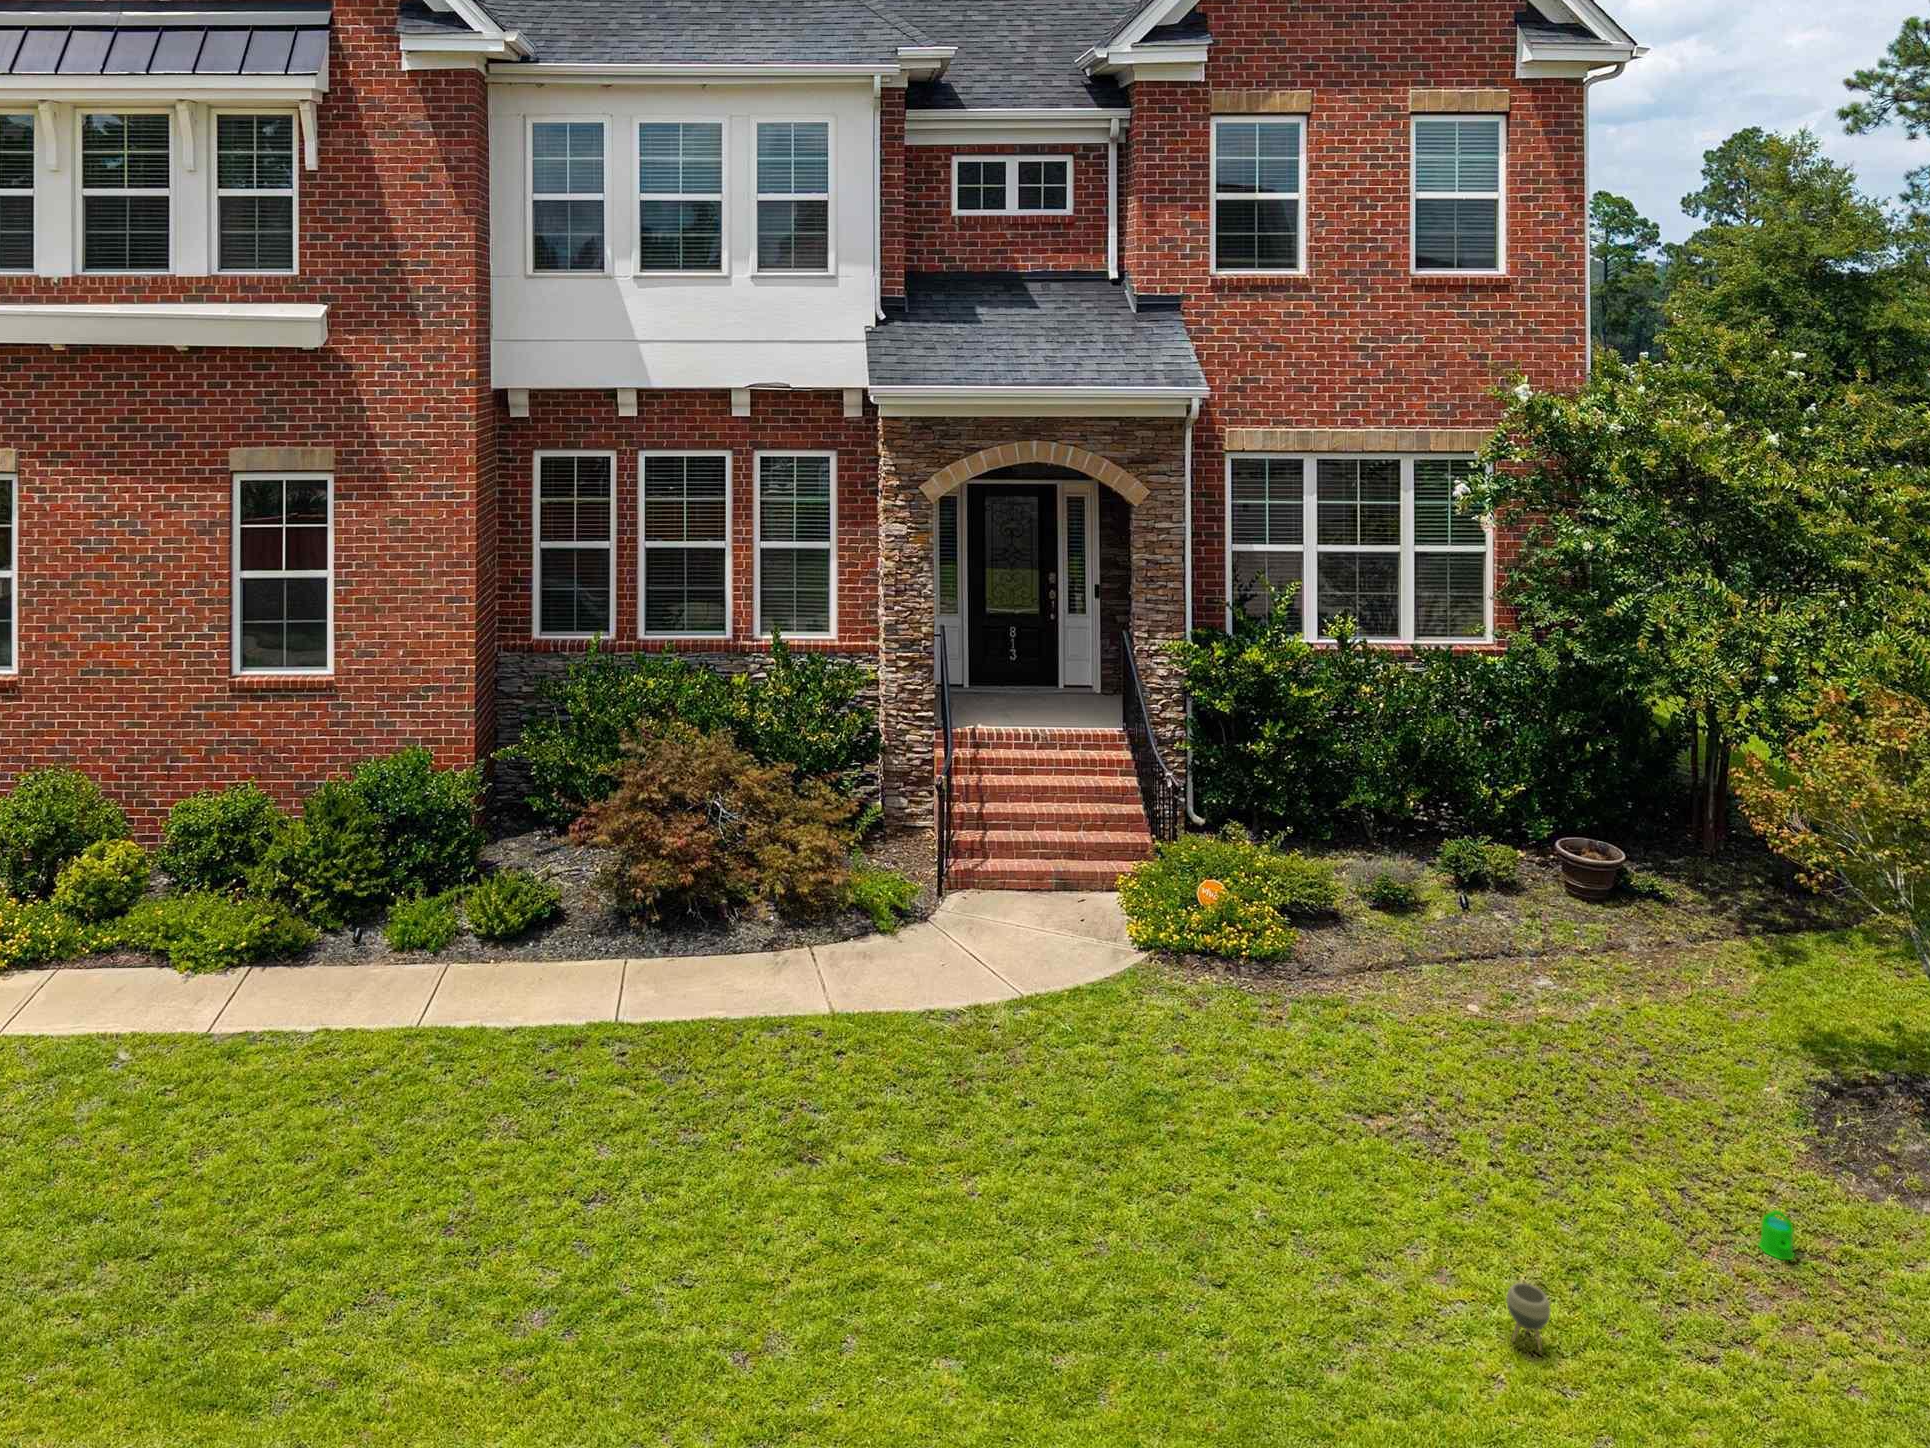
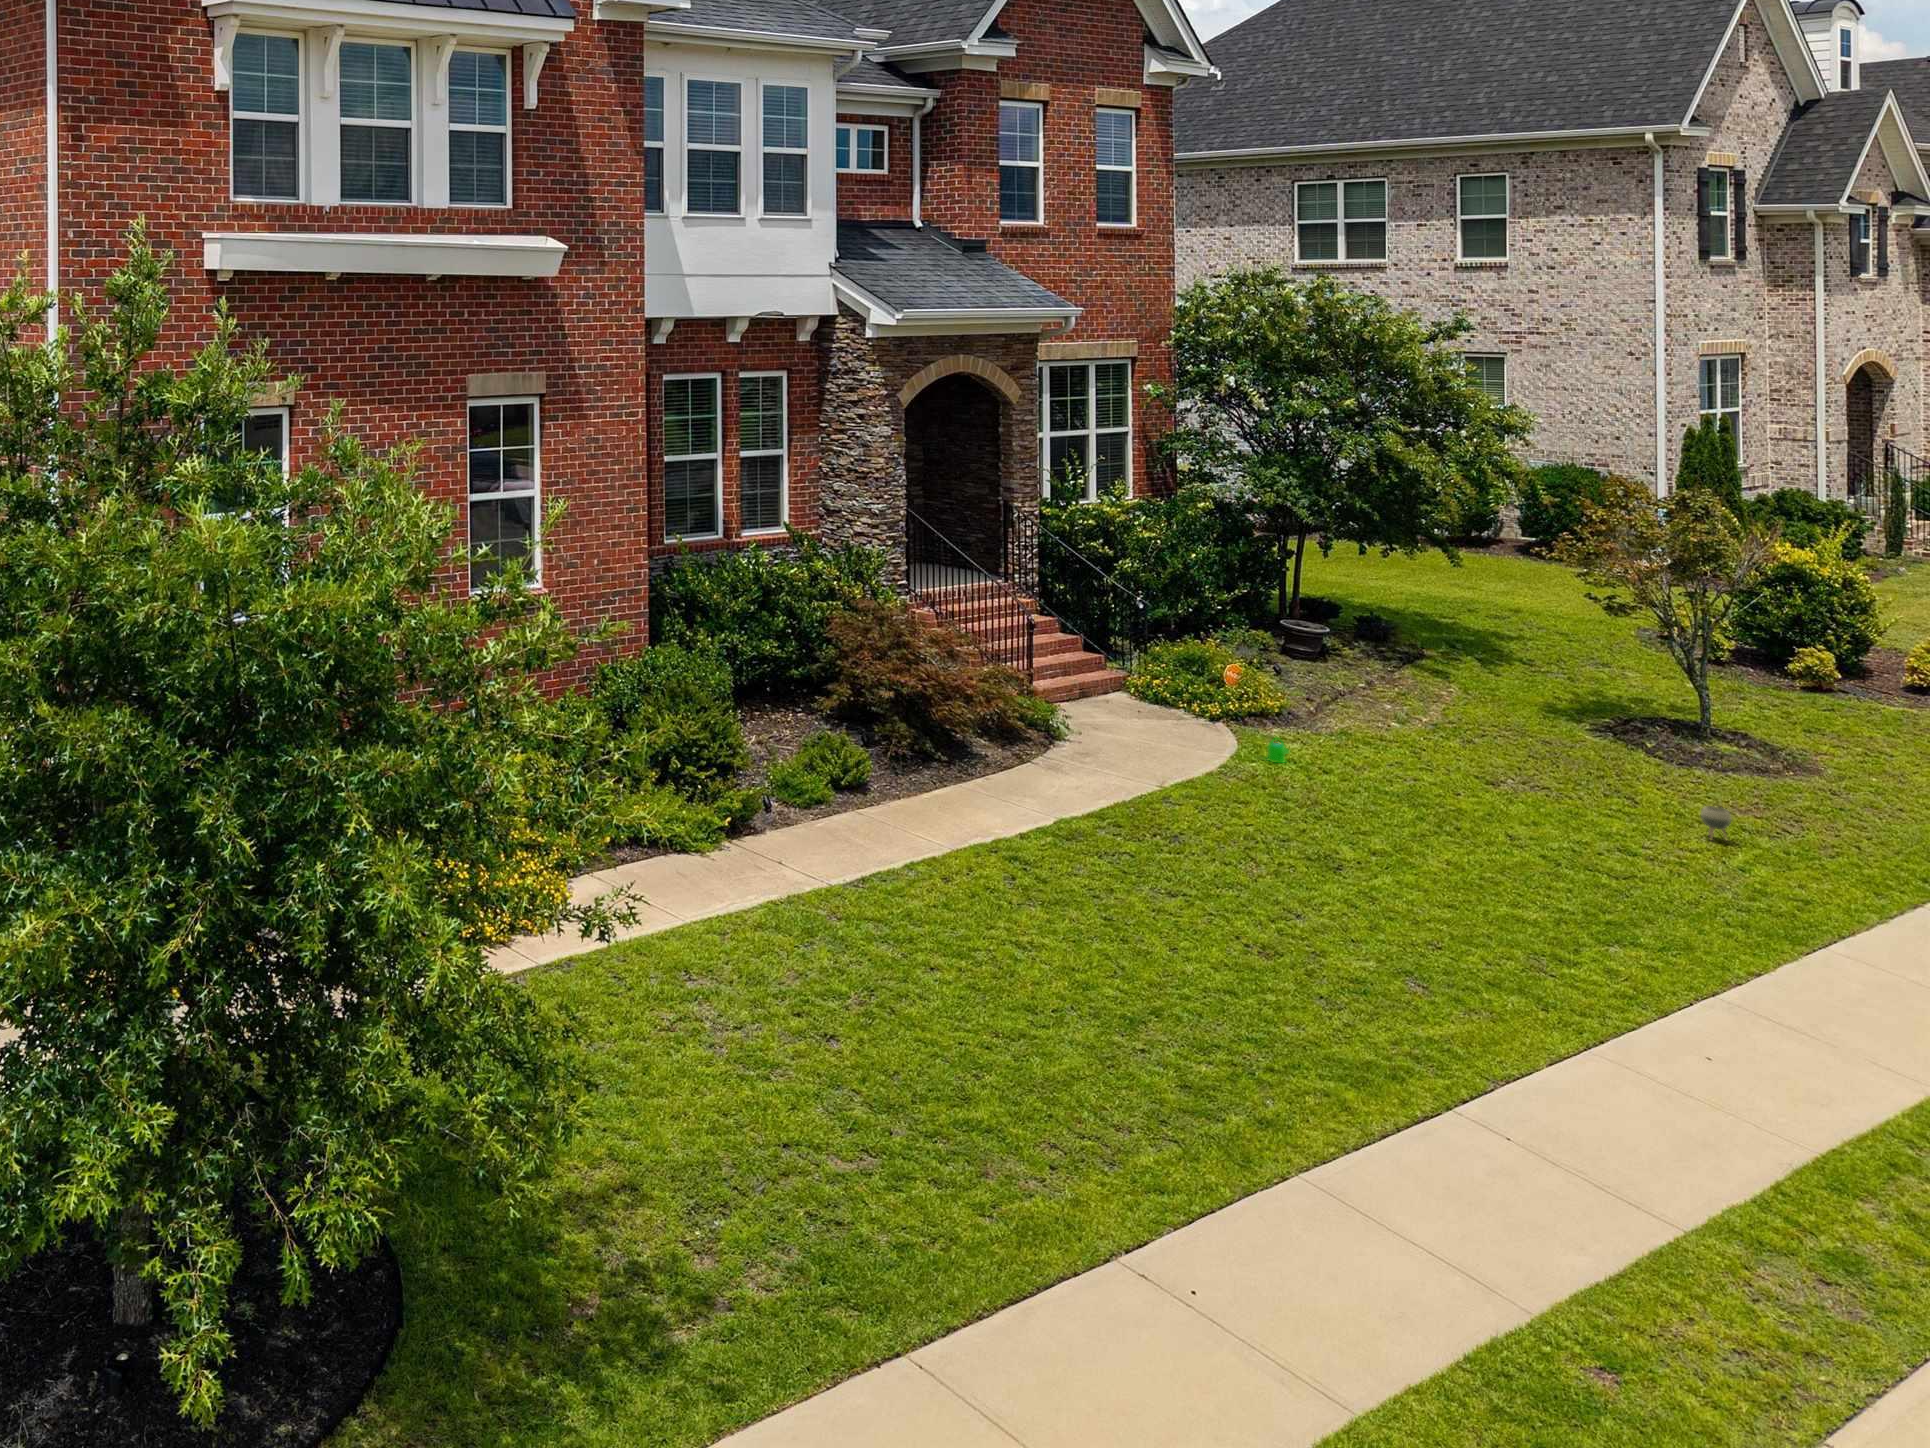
watering can: present [1759,1210,1795,1260] -> present [1267,737,1289,763]

